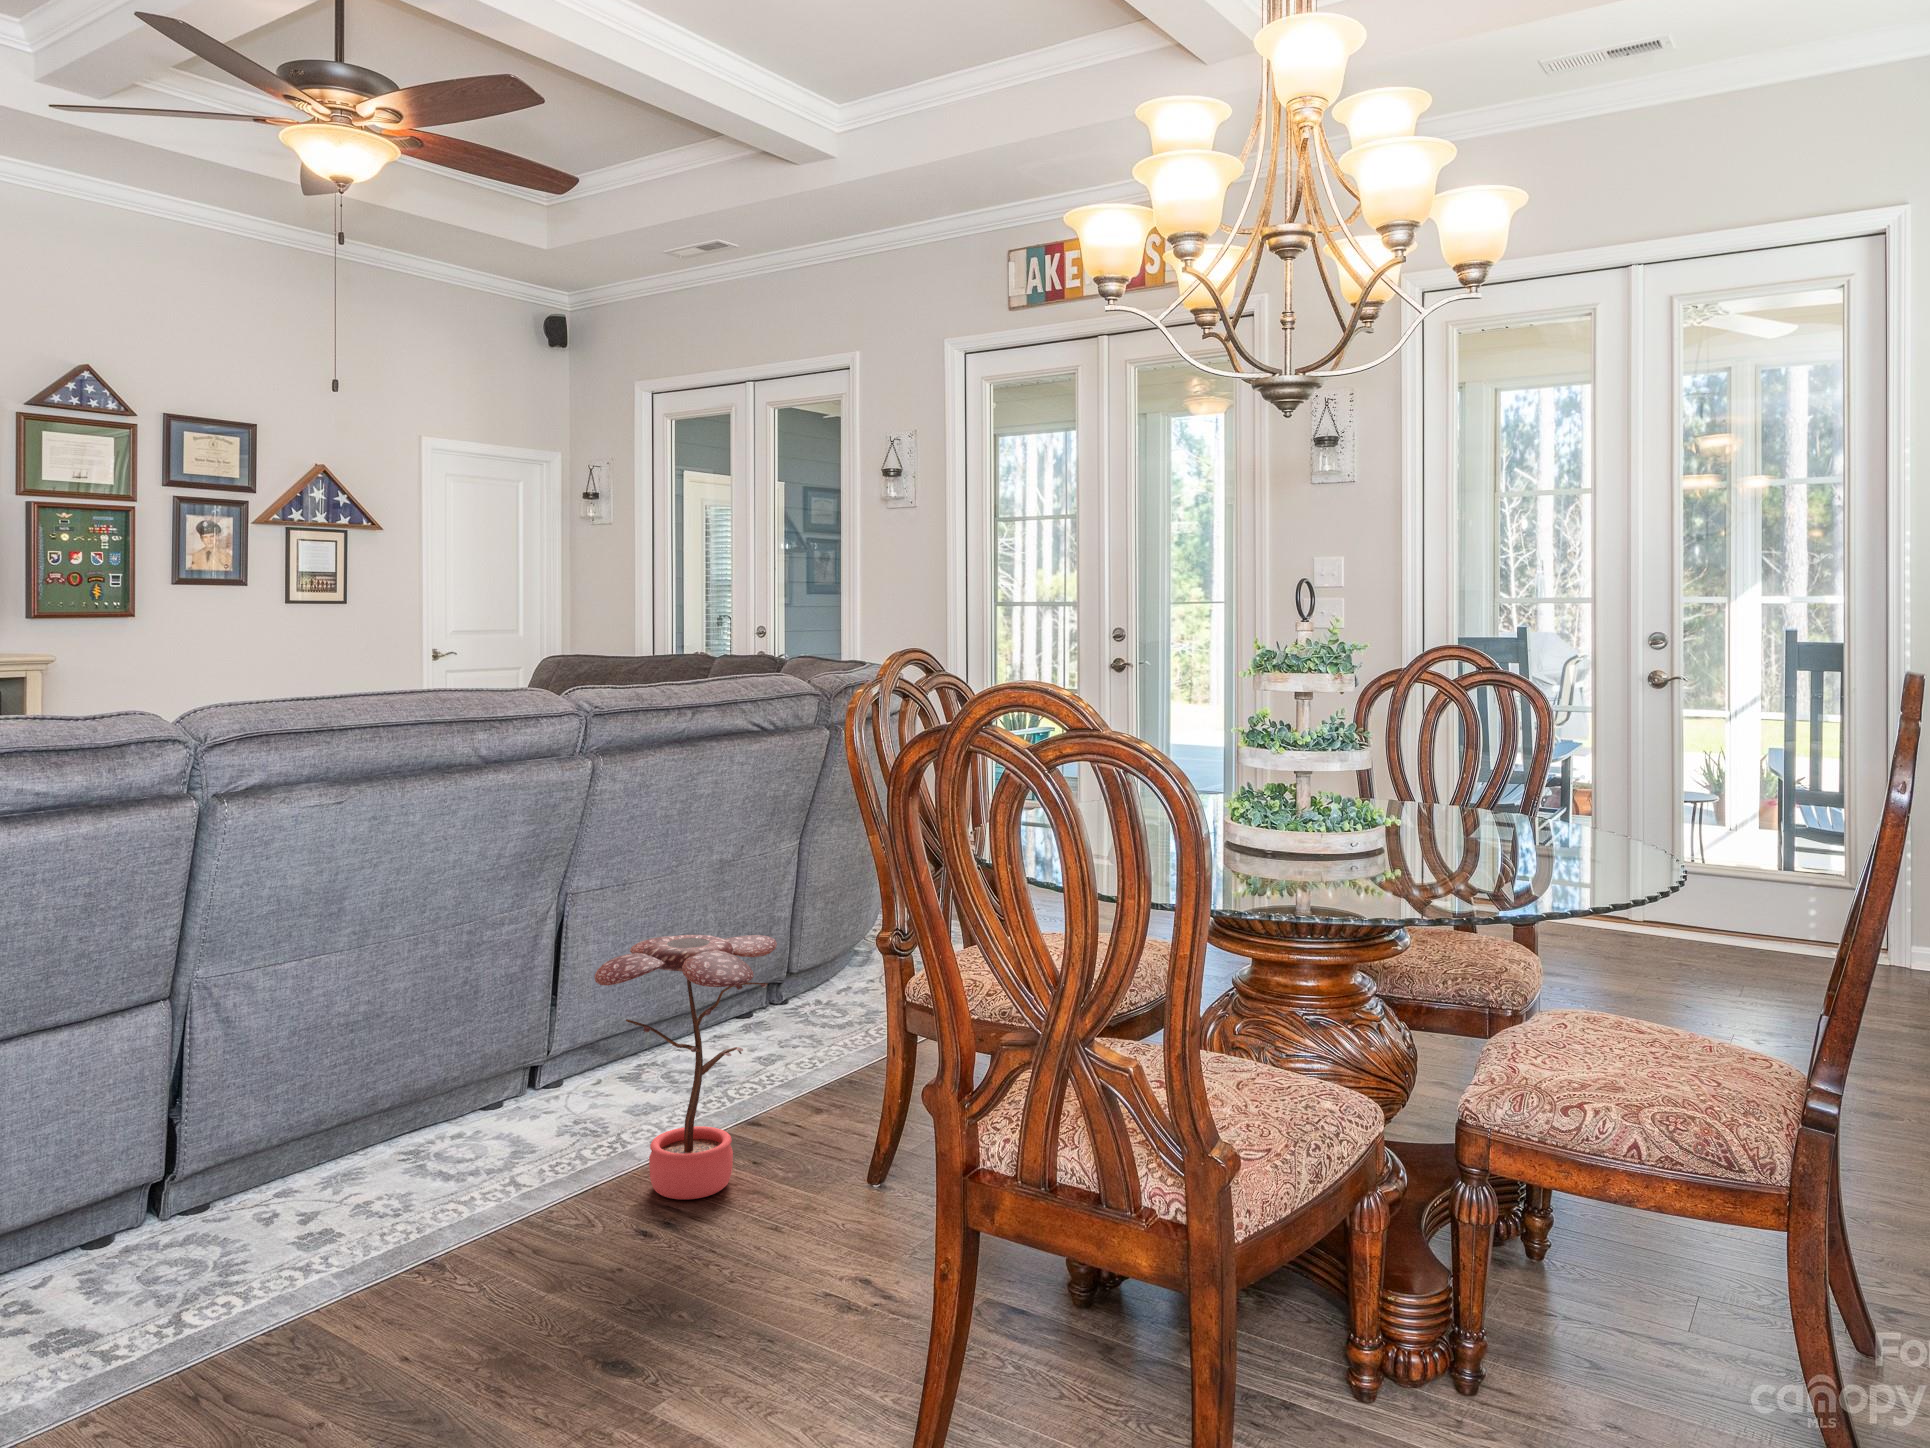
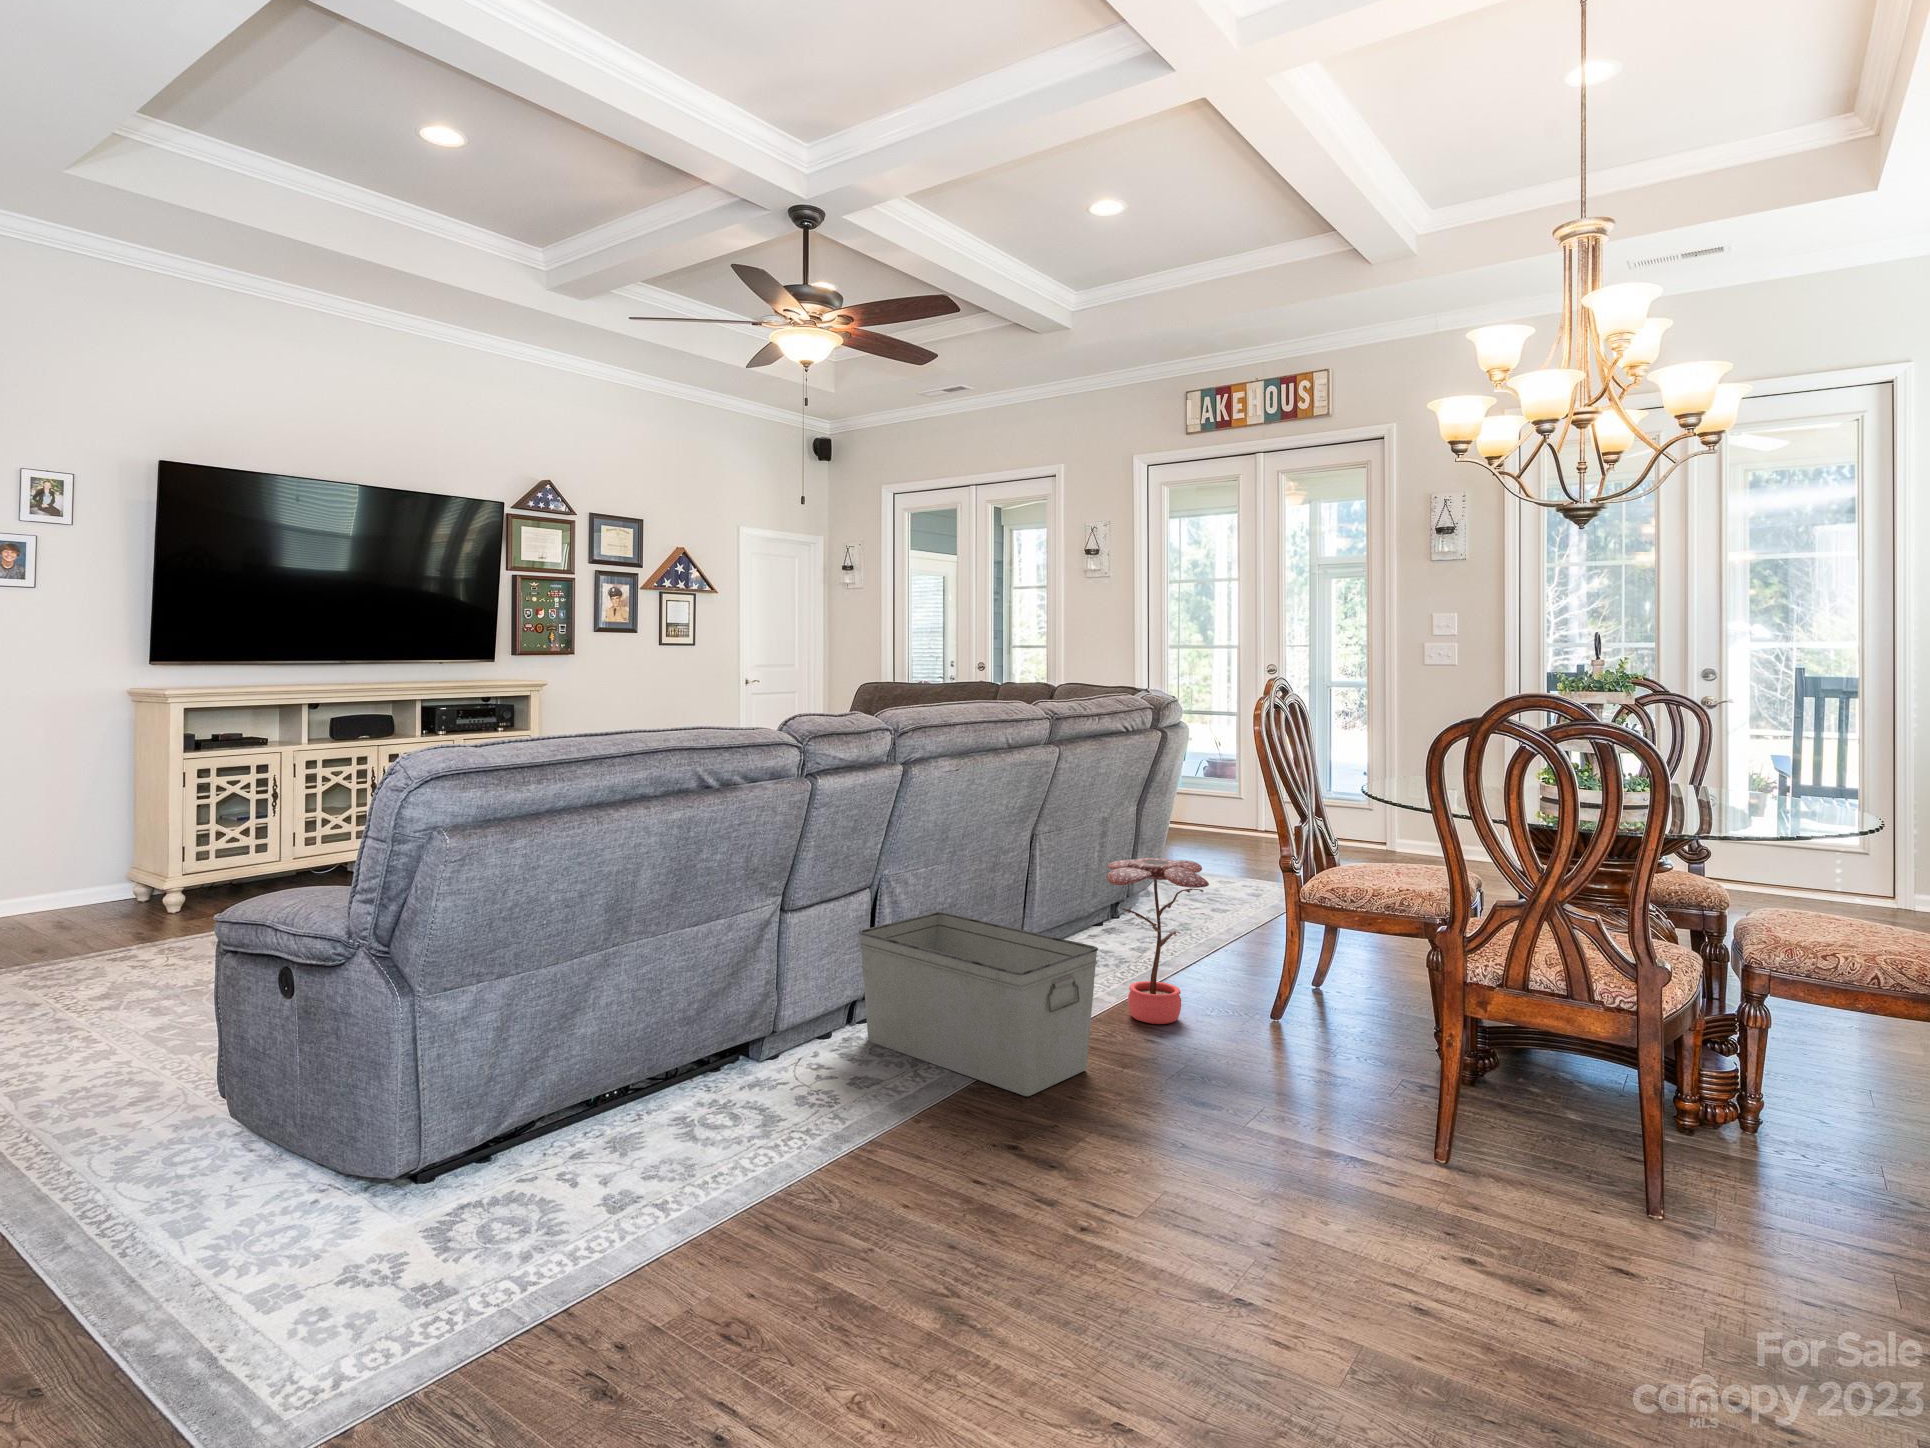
storage bin: none [117,1035,498,1376] -> present [859,912,1098,1096]

